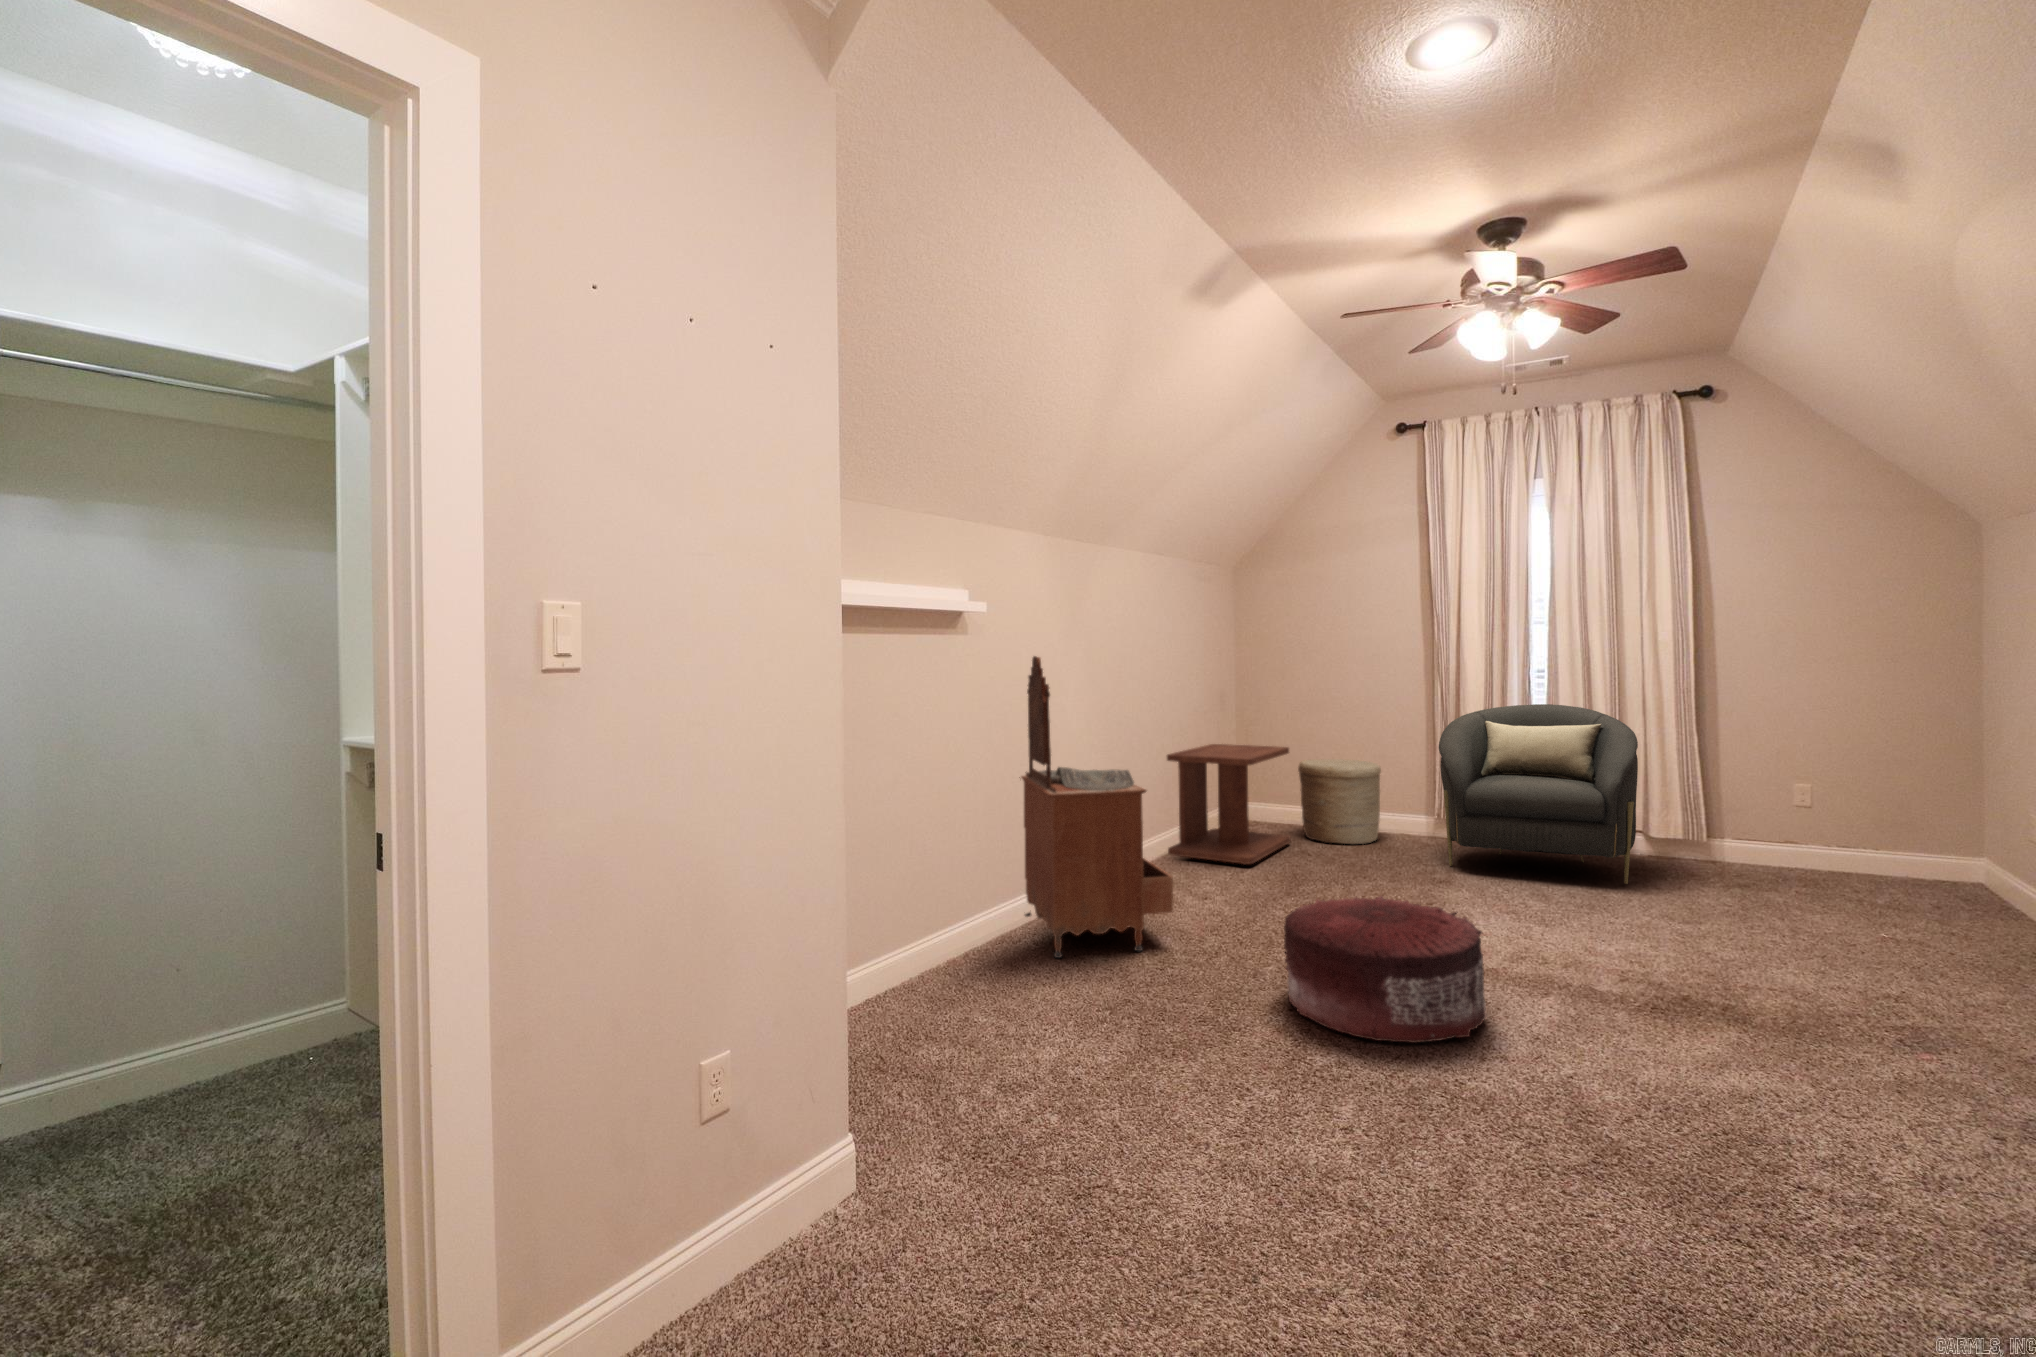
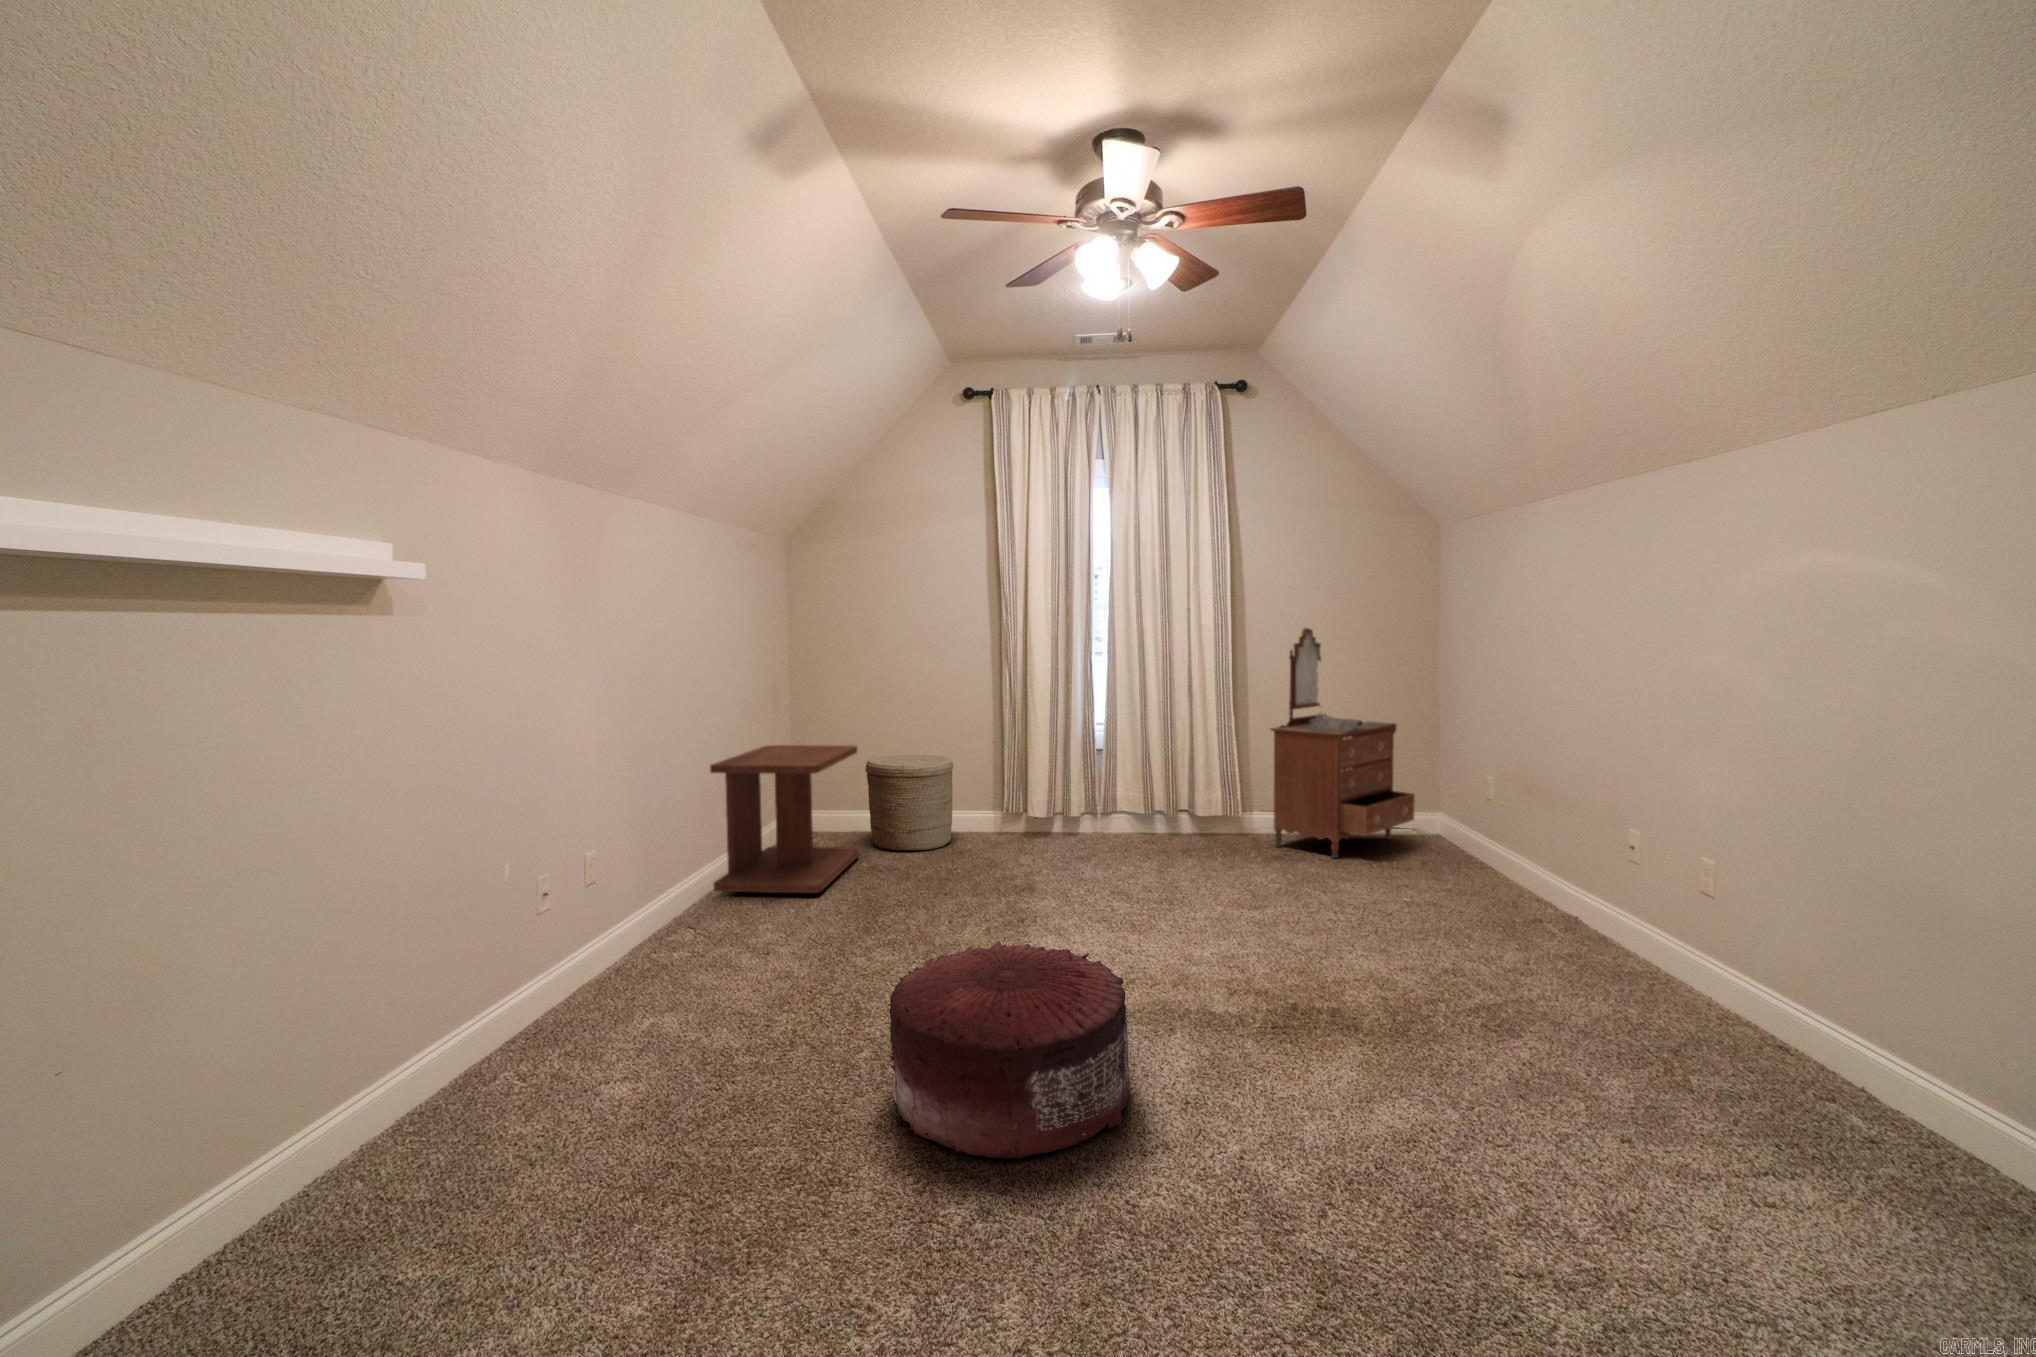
dresser: present [1021,656,1173,958] -> present [1271,628,1415,858]
armchair: present [1439,704,1638,884] -> none [1015,689,1194,868]

